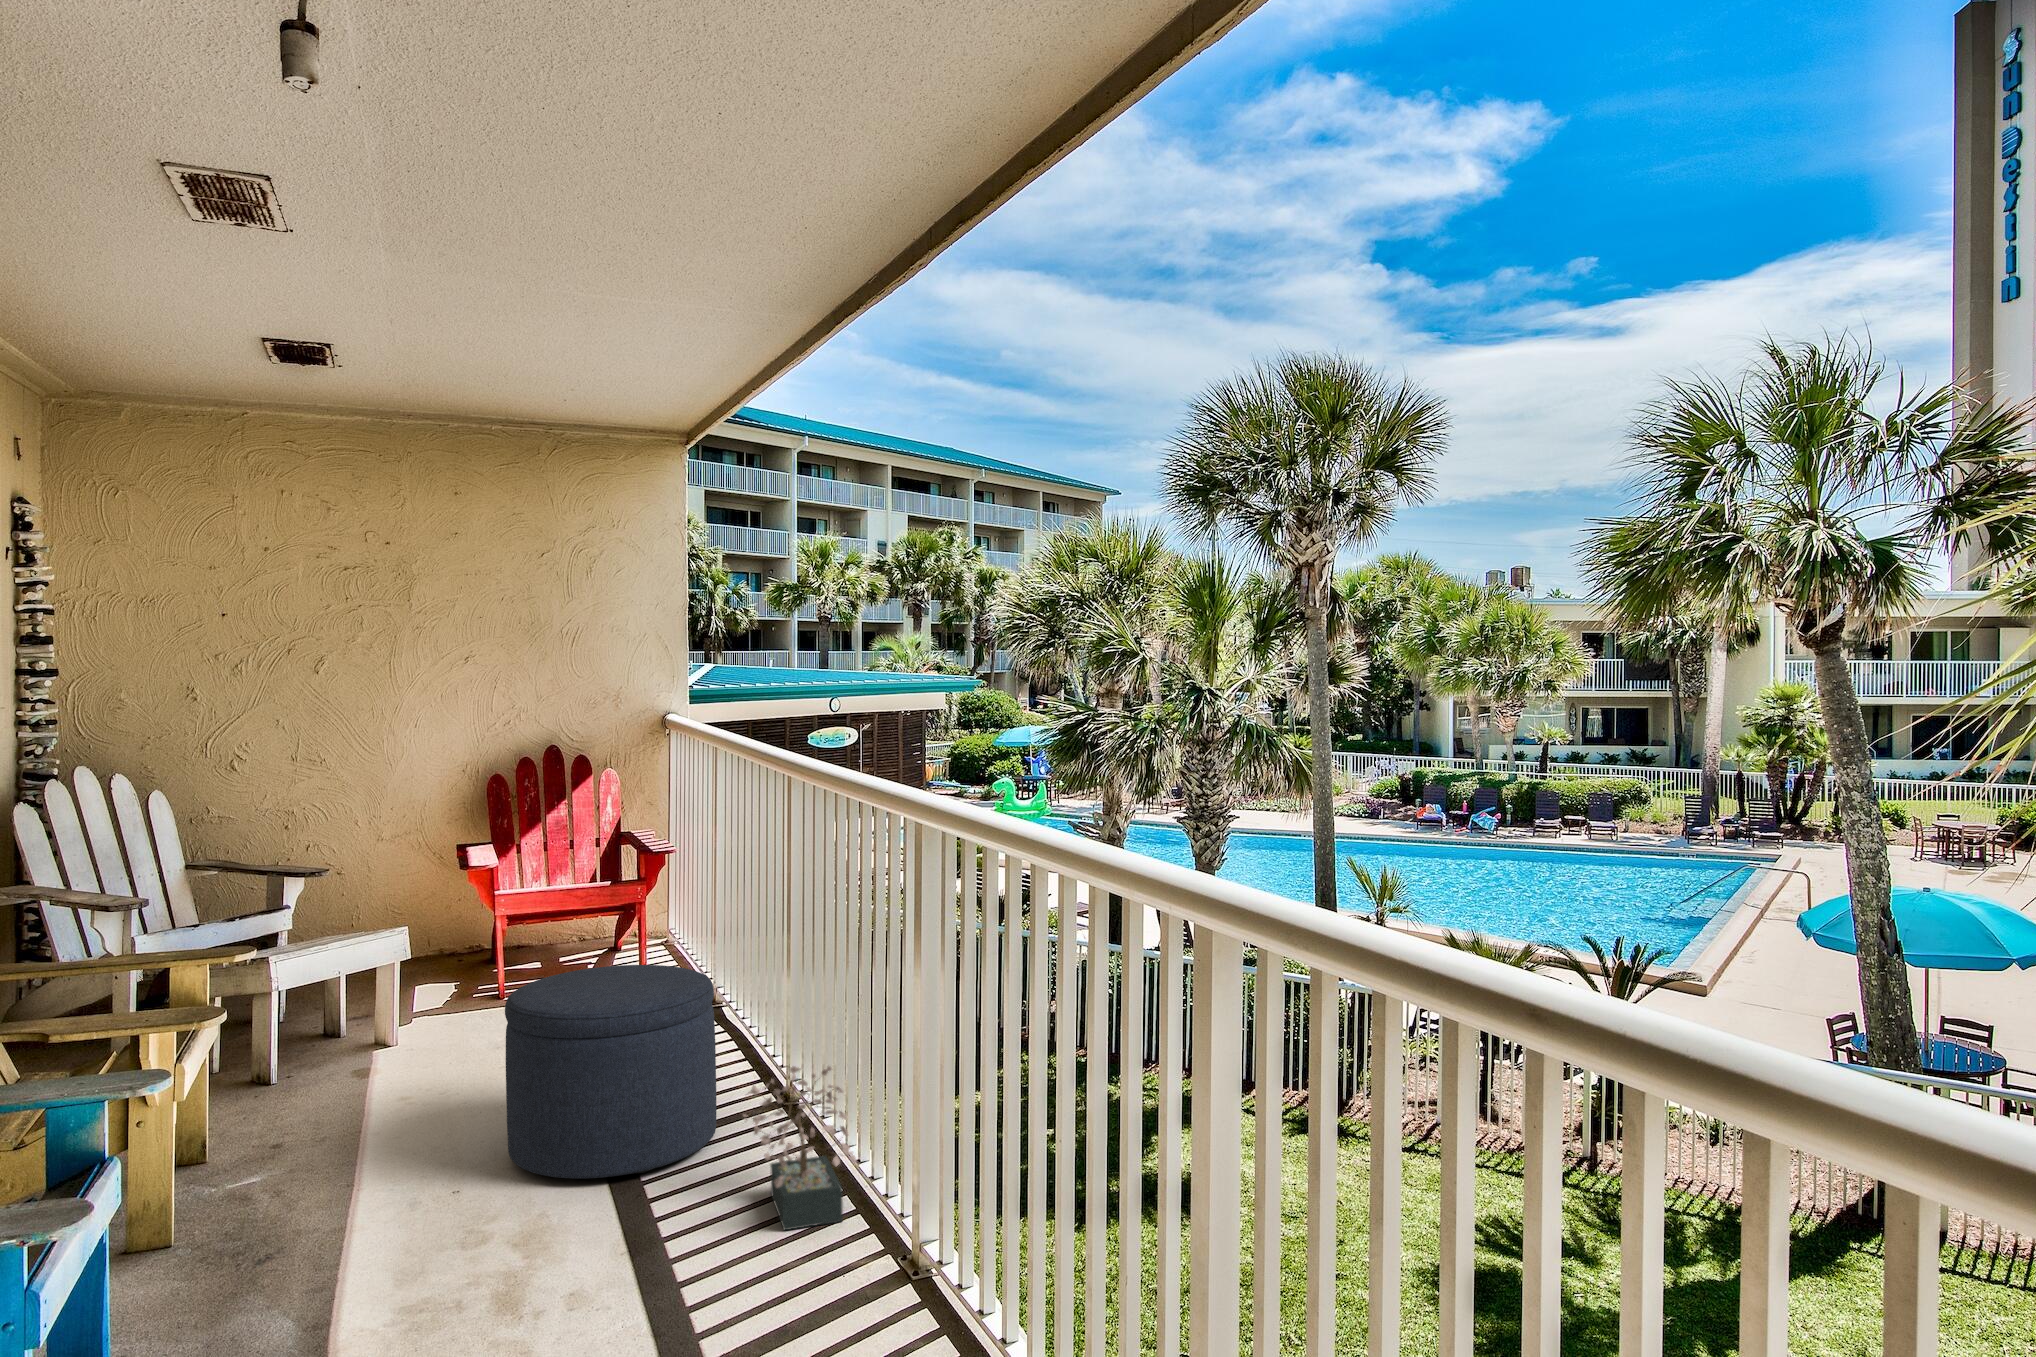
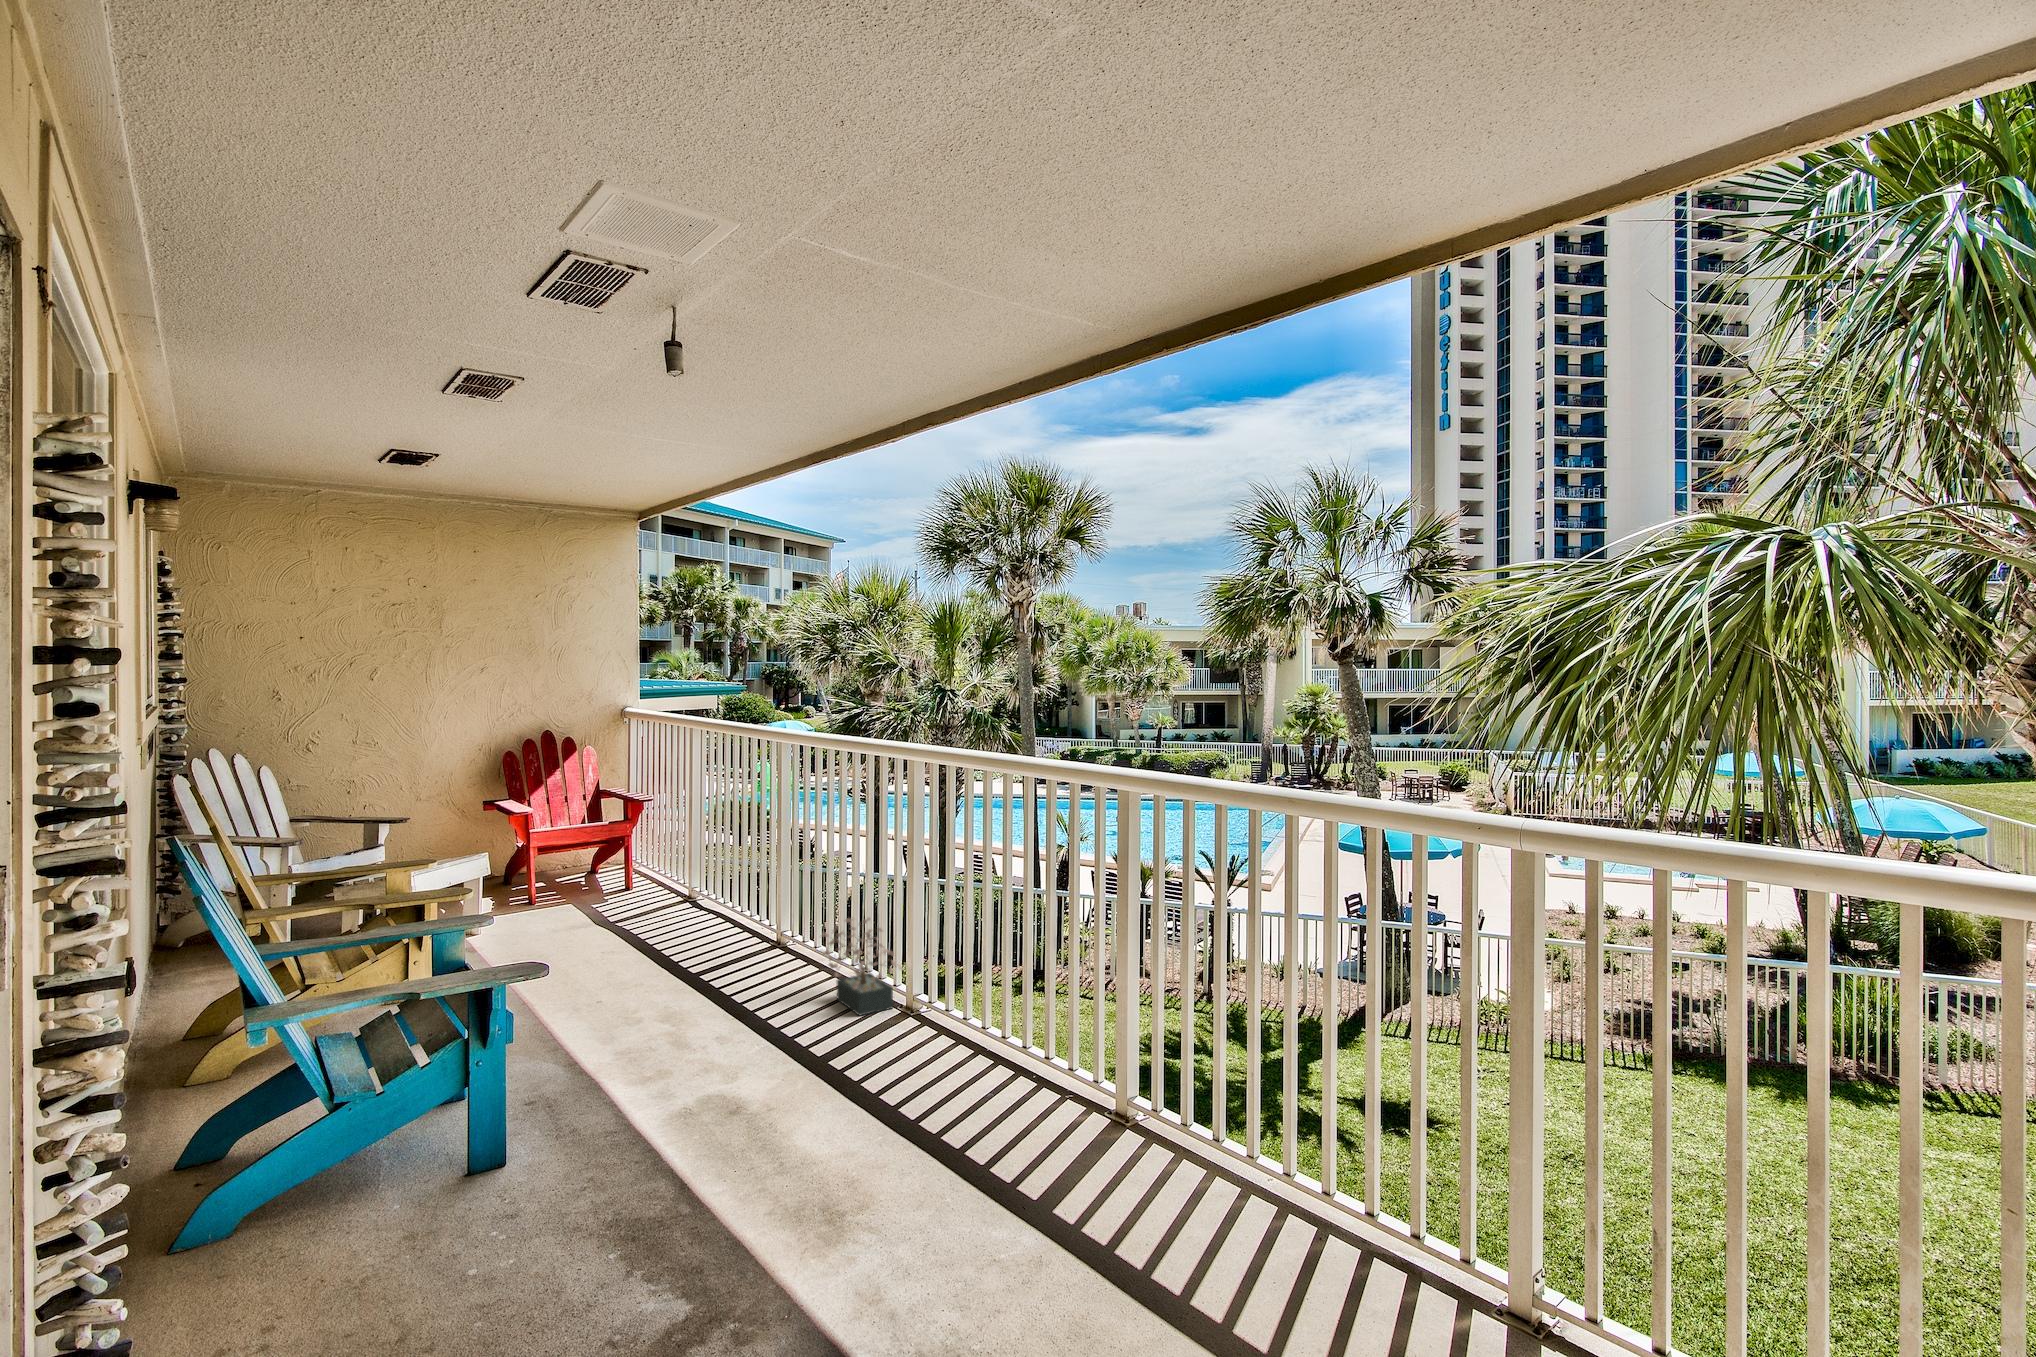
ottoman: present [505,965,716,1178] -> none [636,866,777,1002]

